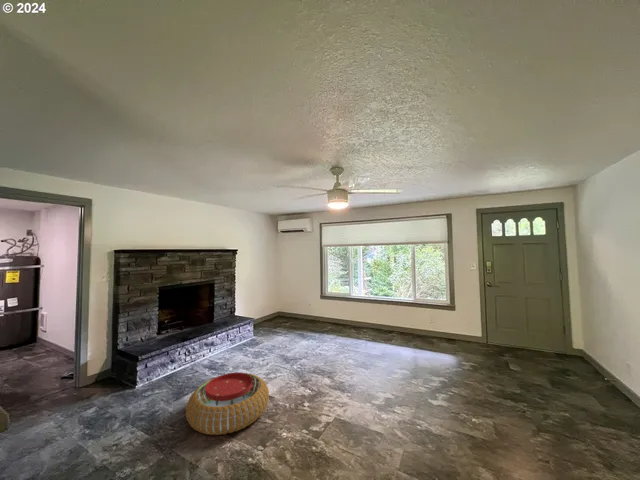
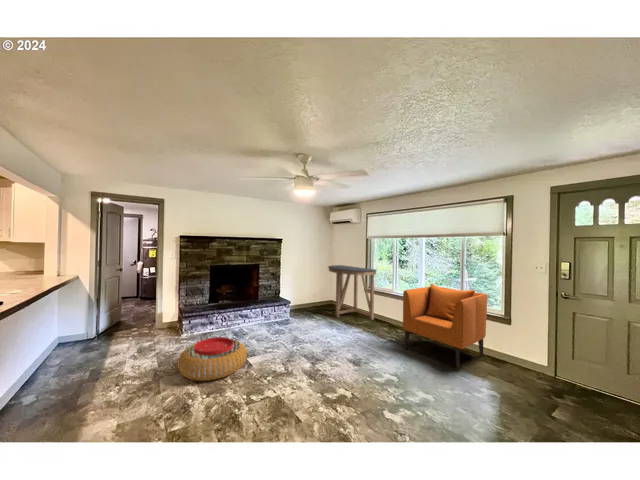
console table: none [282,274,335,327] -> present [328,265,377,320]
armchair: none [382,284,440,354] -> present [403,284,488,371]

